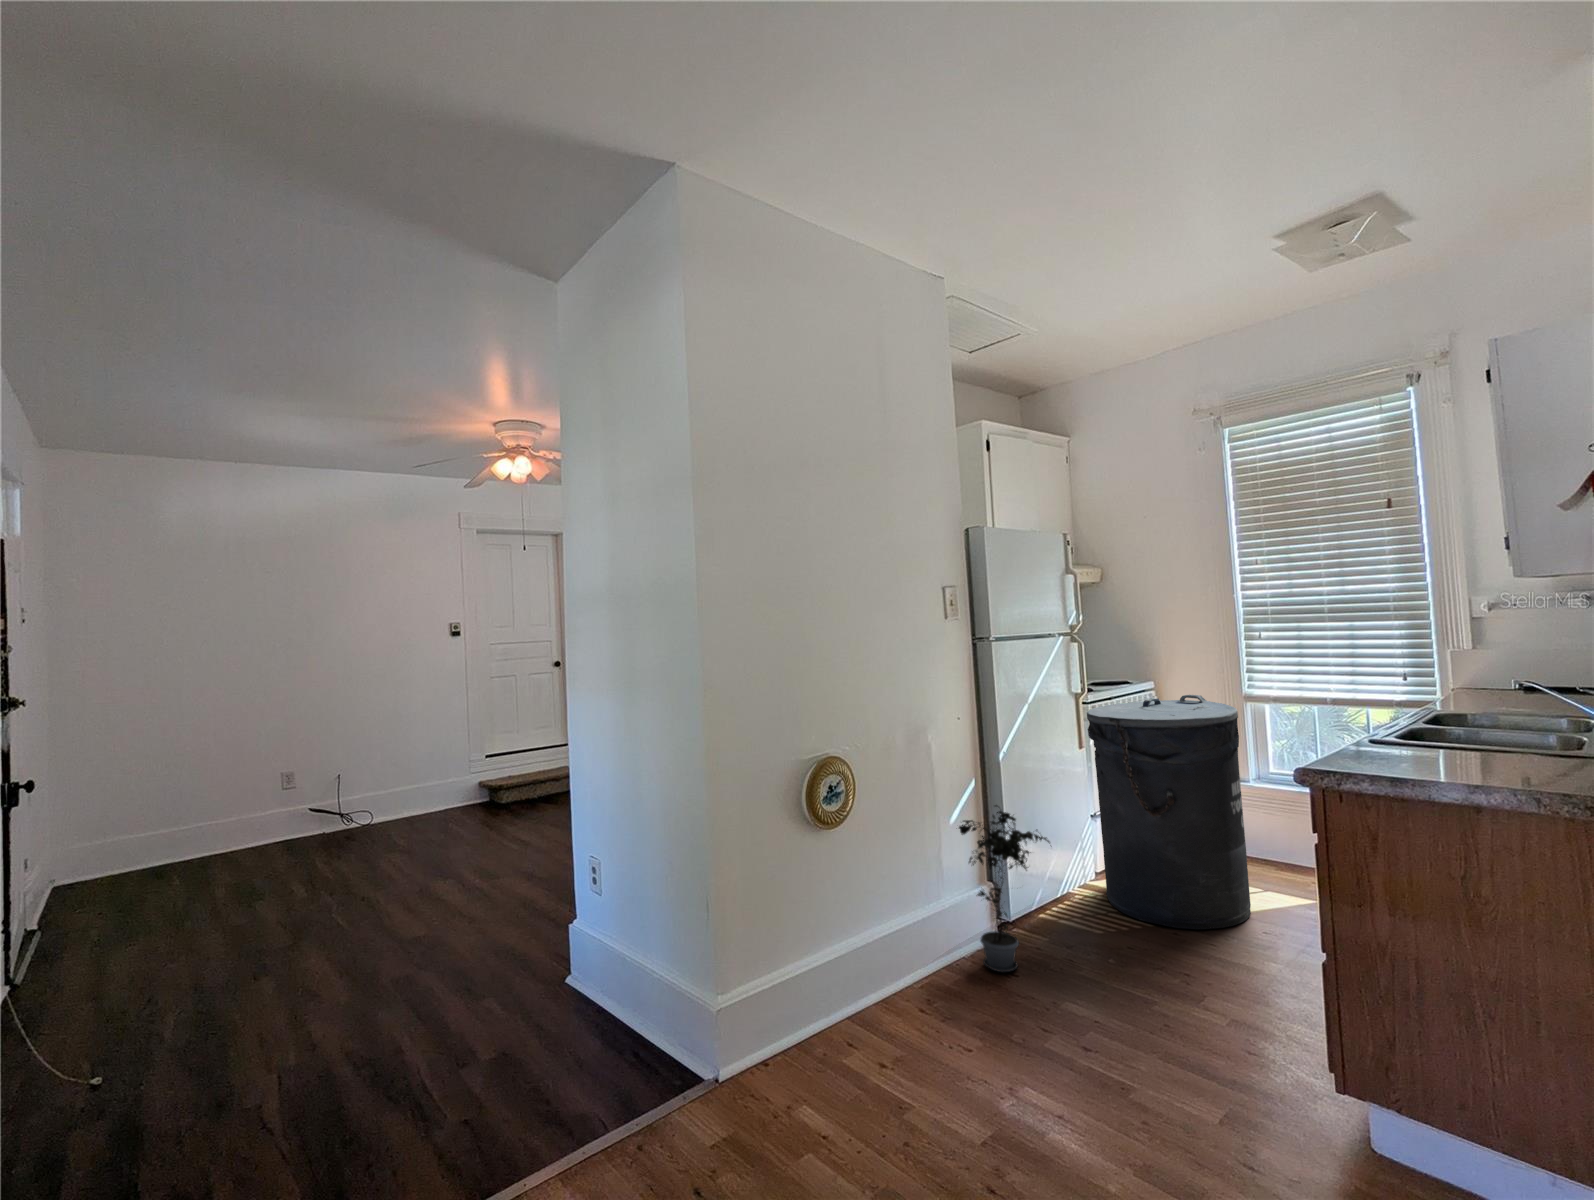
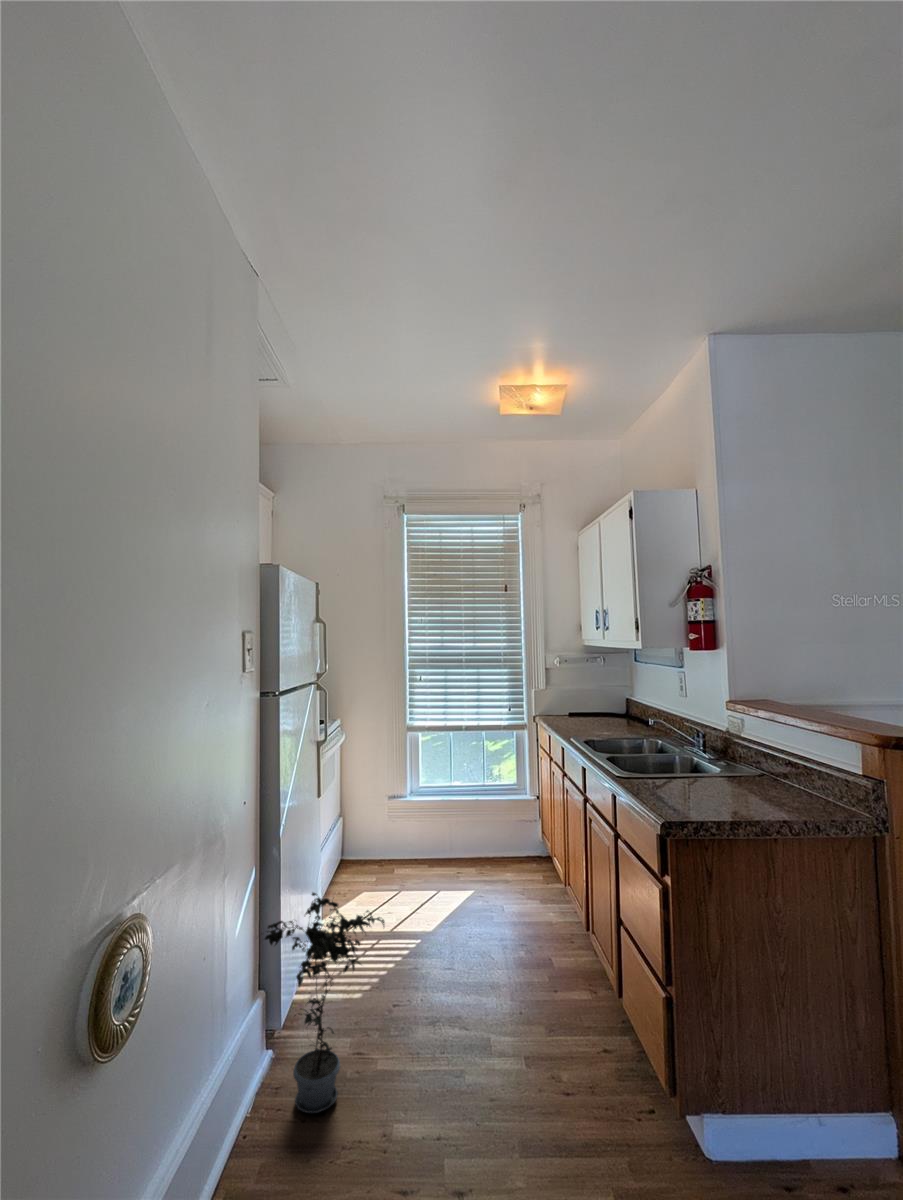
trash can: present [1087,695,1251,929] -> none [330,731,455,958]

